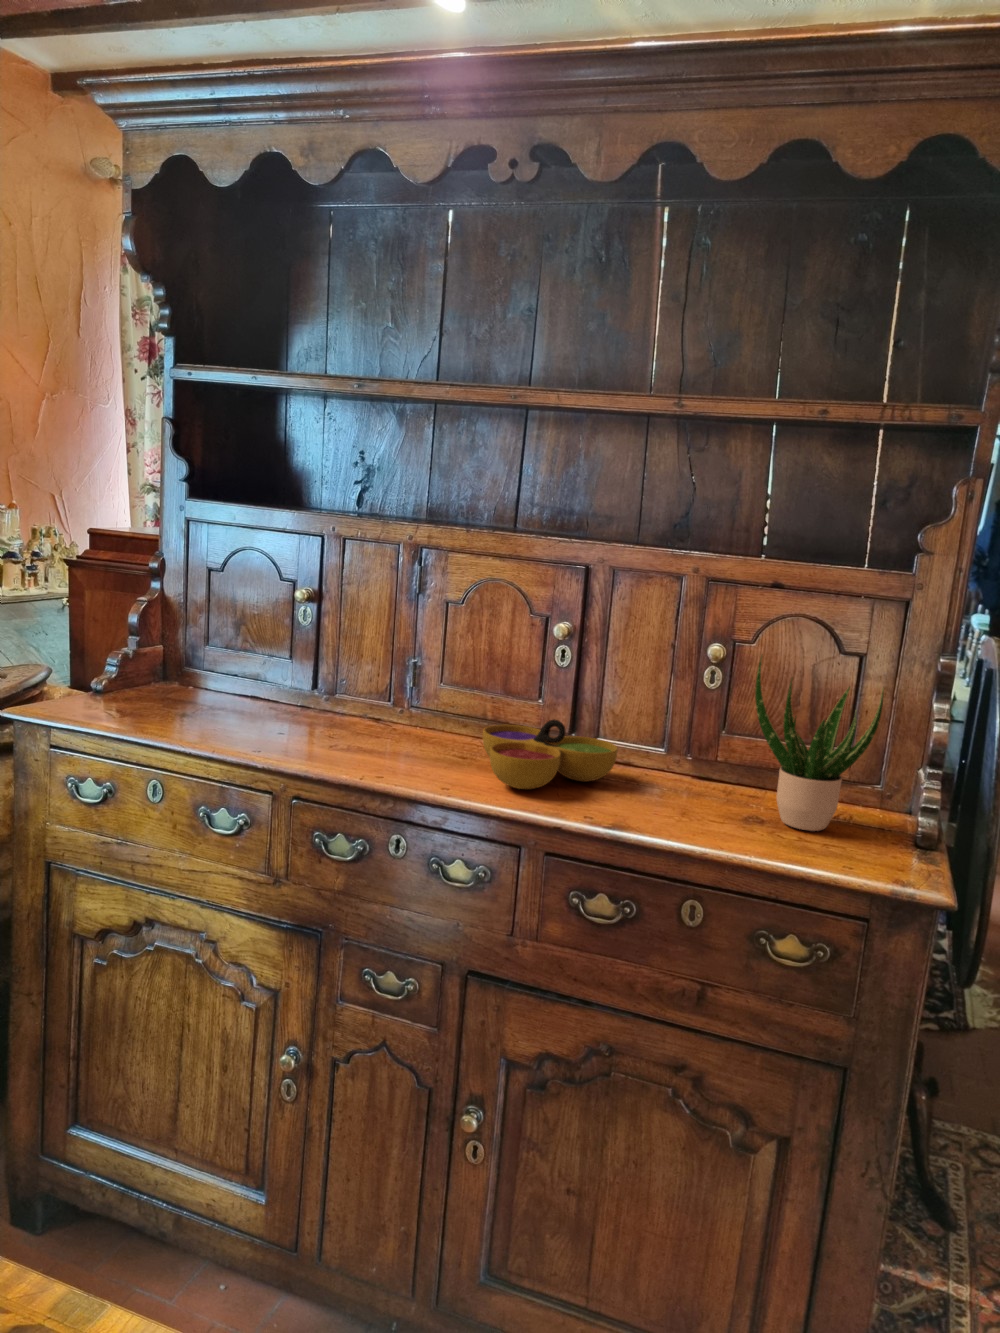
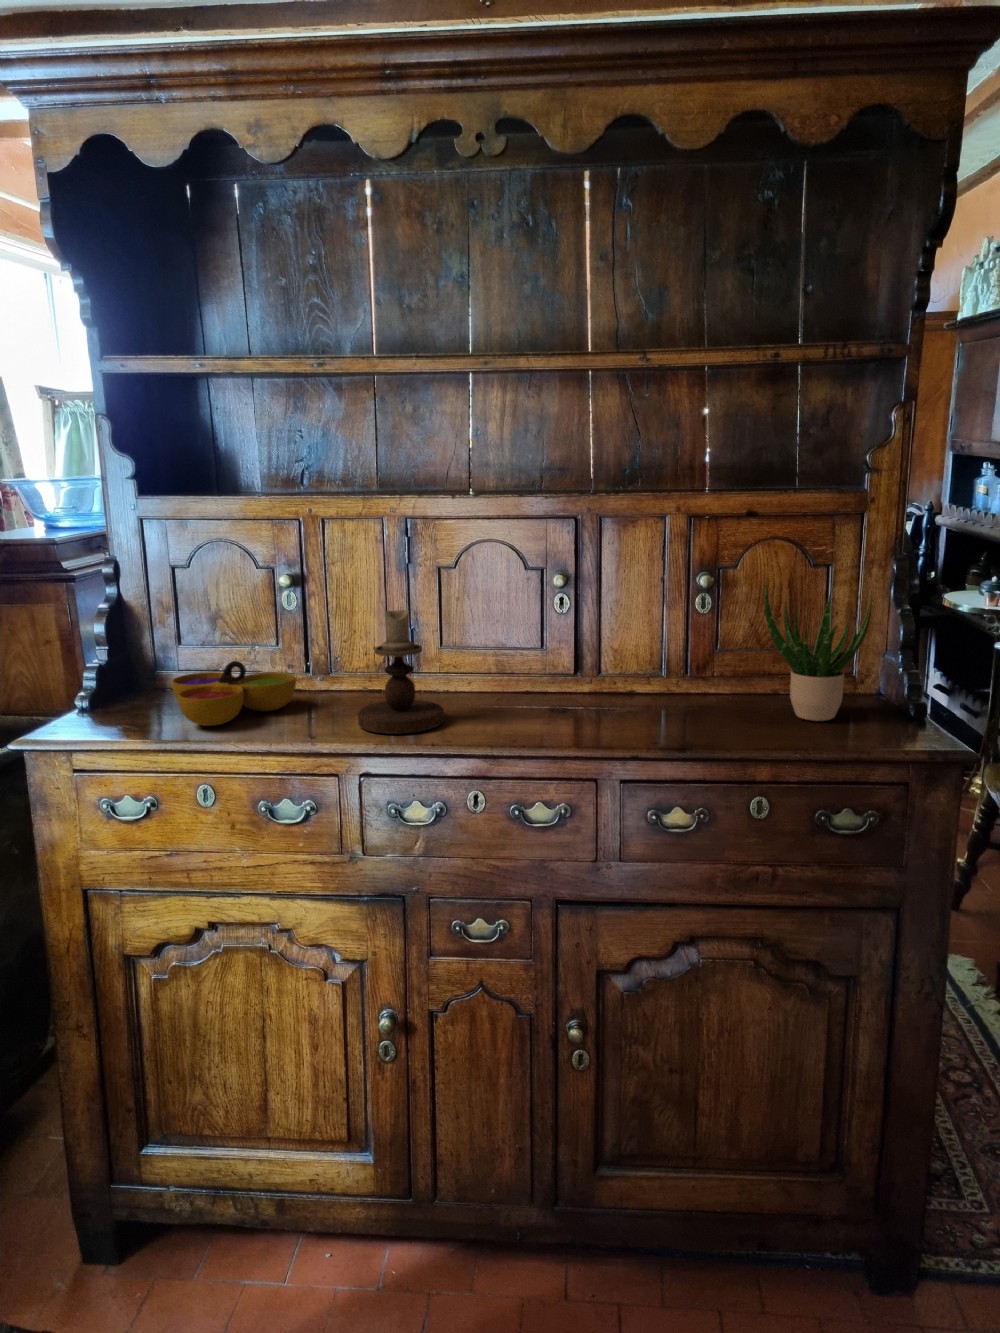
candlestick: none [314,635,404,764] -> present [358,610,444,734]
decorative bowl: present [483,719,618,789] -> present [172,661,296,726]

